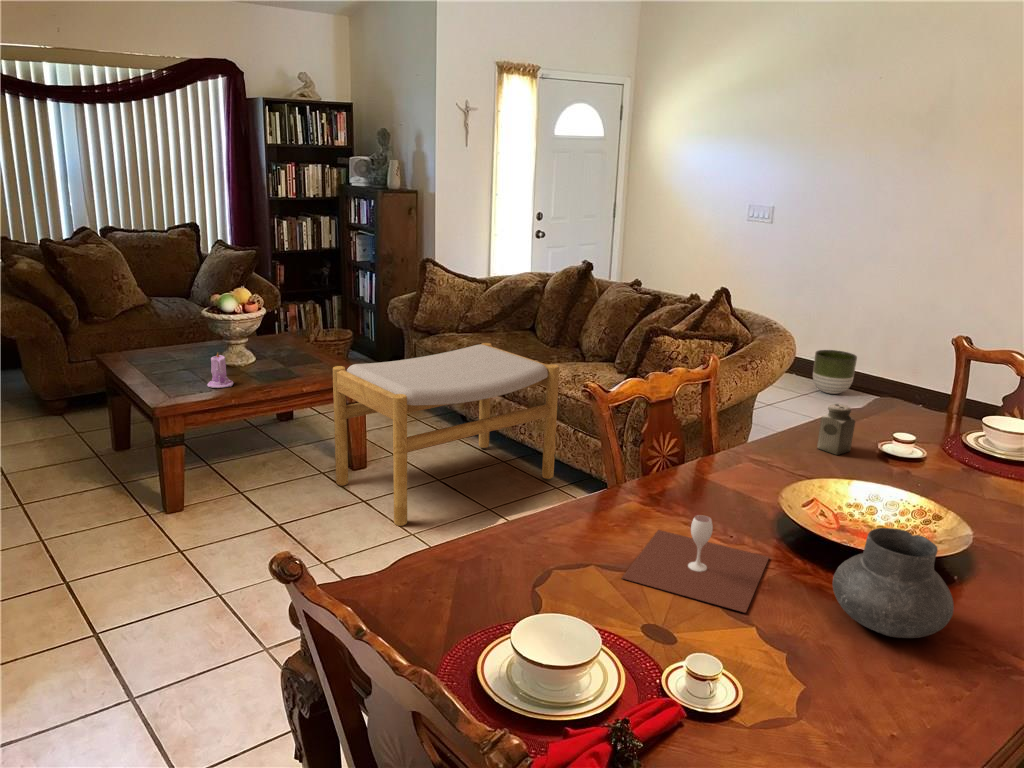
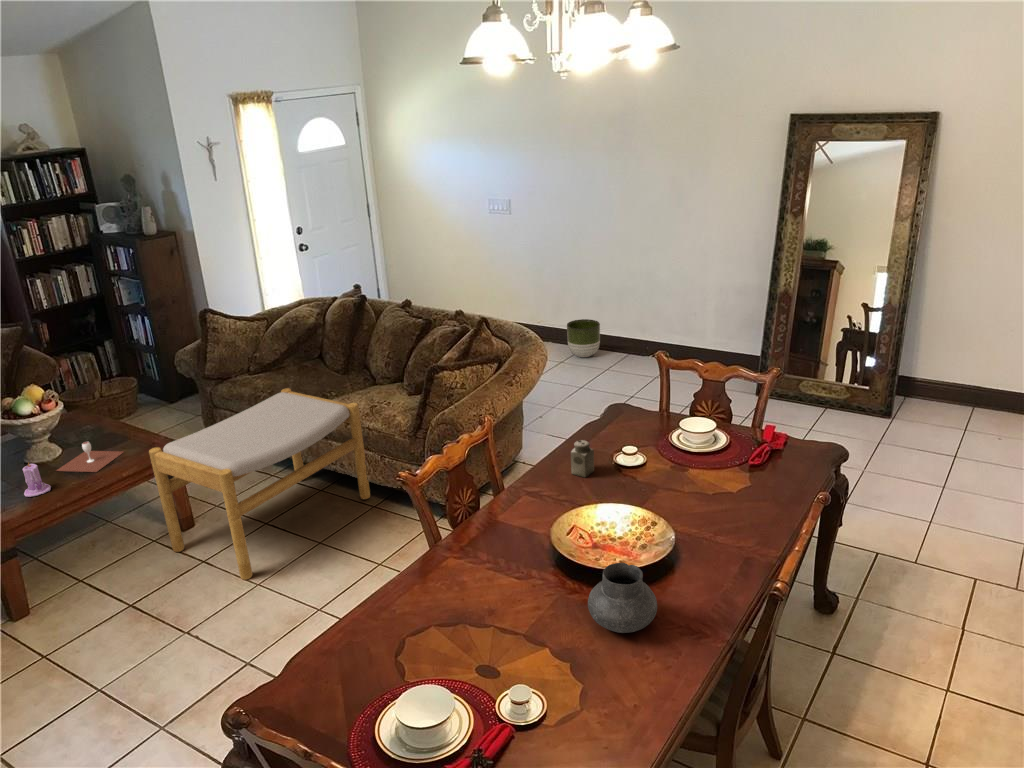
wine glass: present [622,515,769,613] -> present [57,442,123,472]

